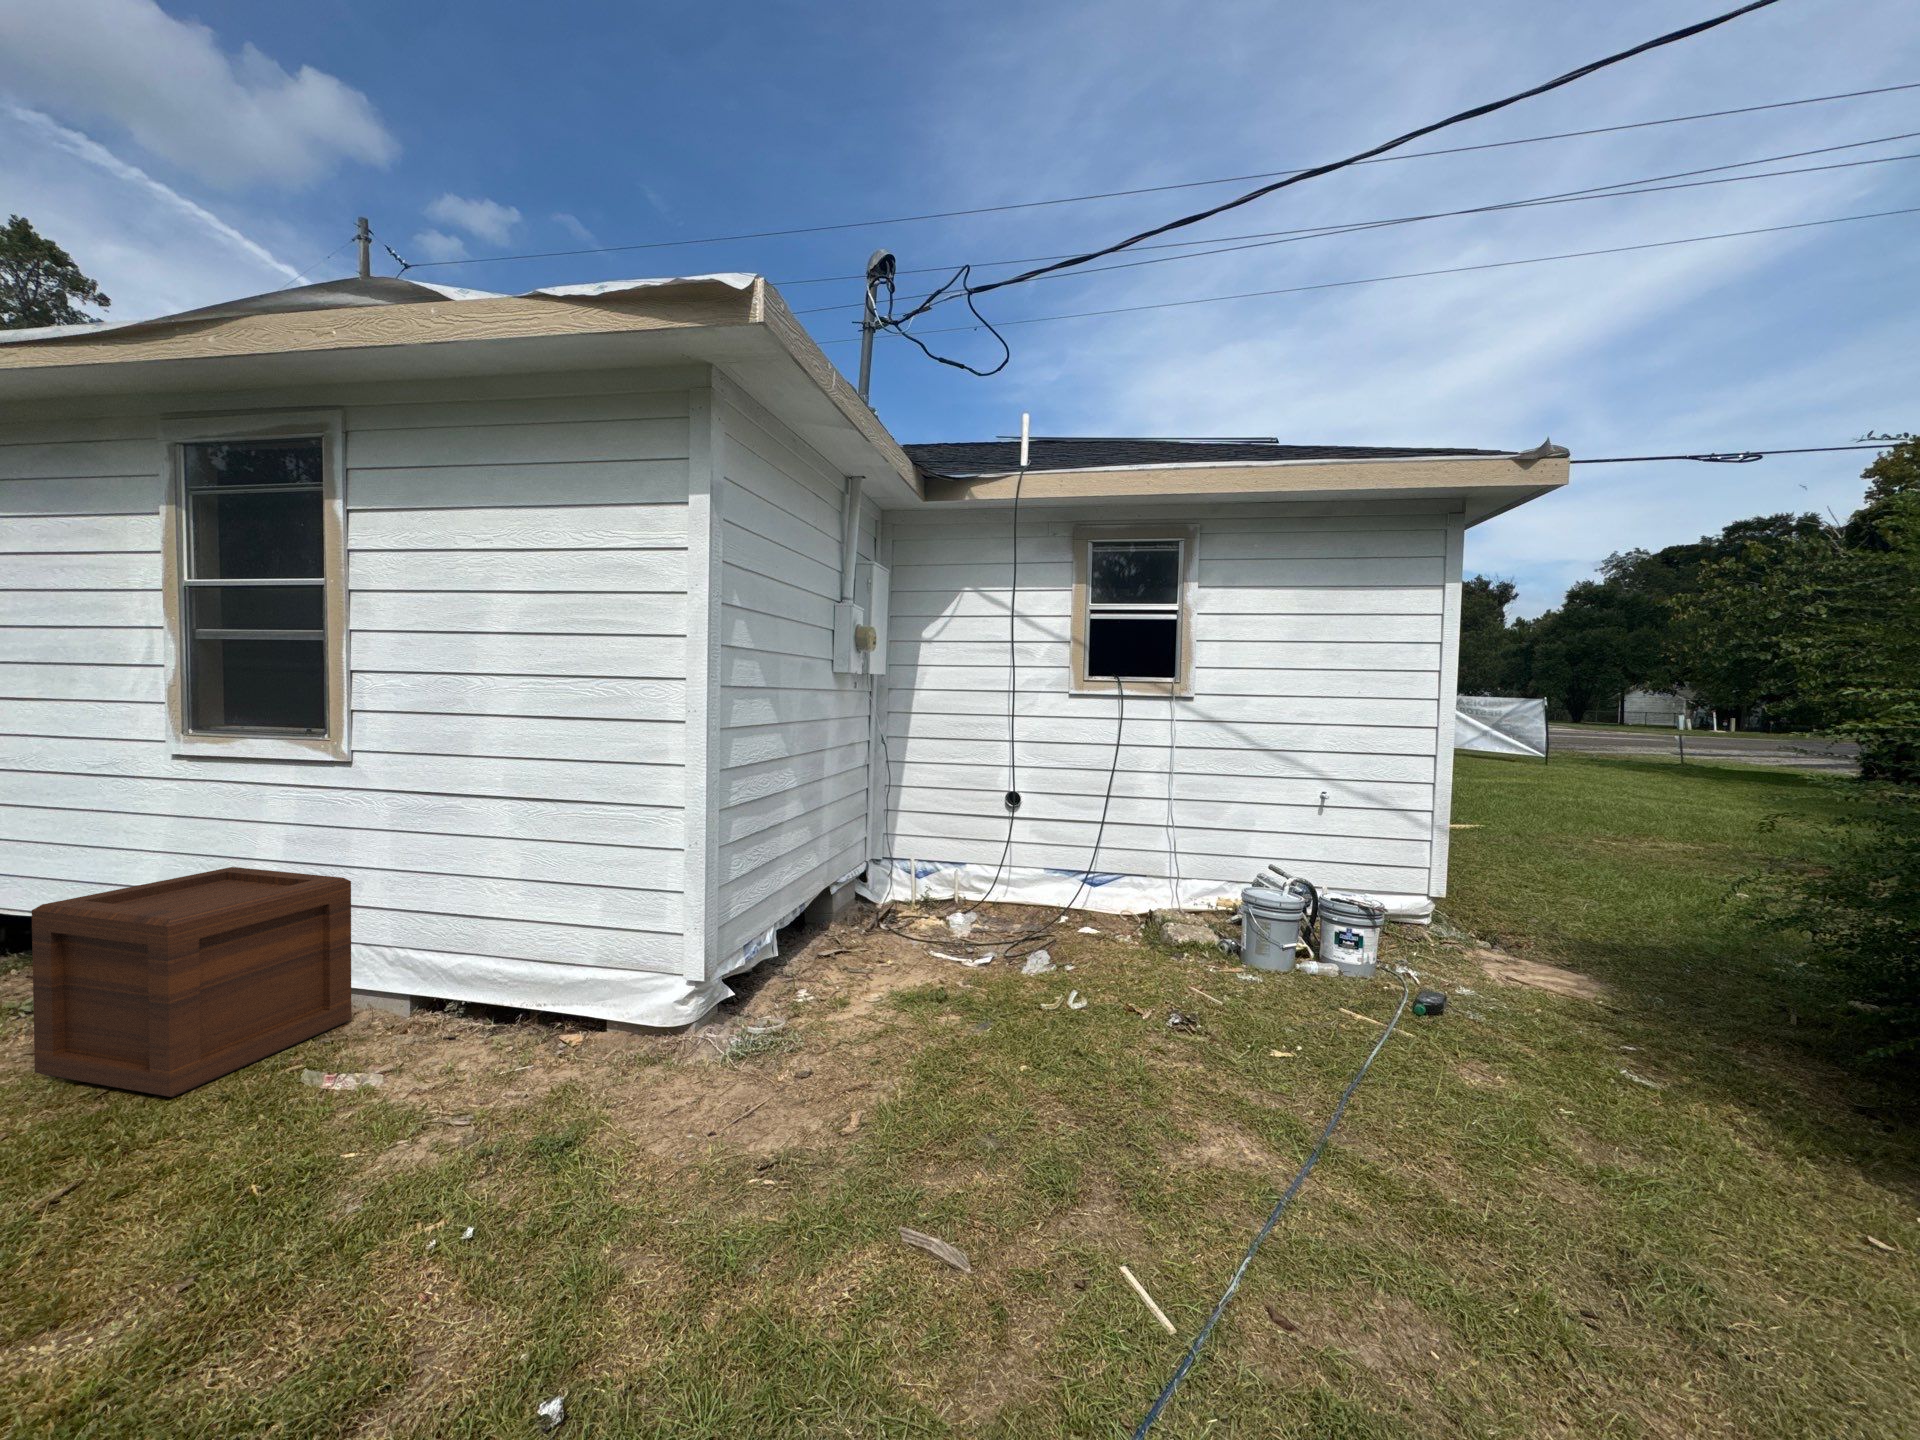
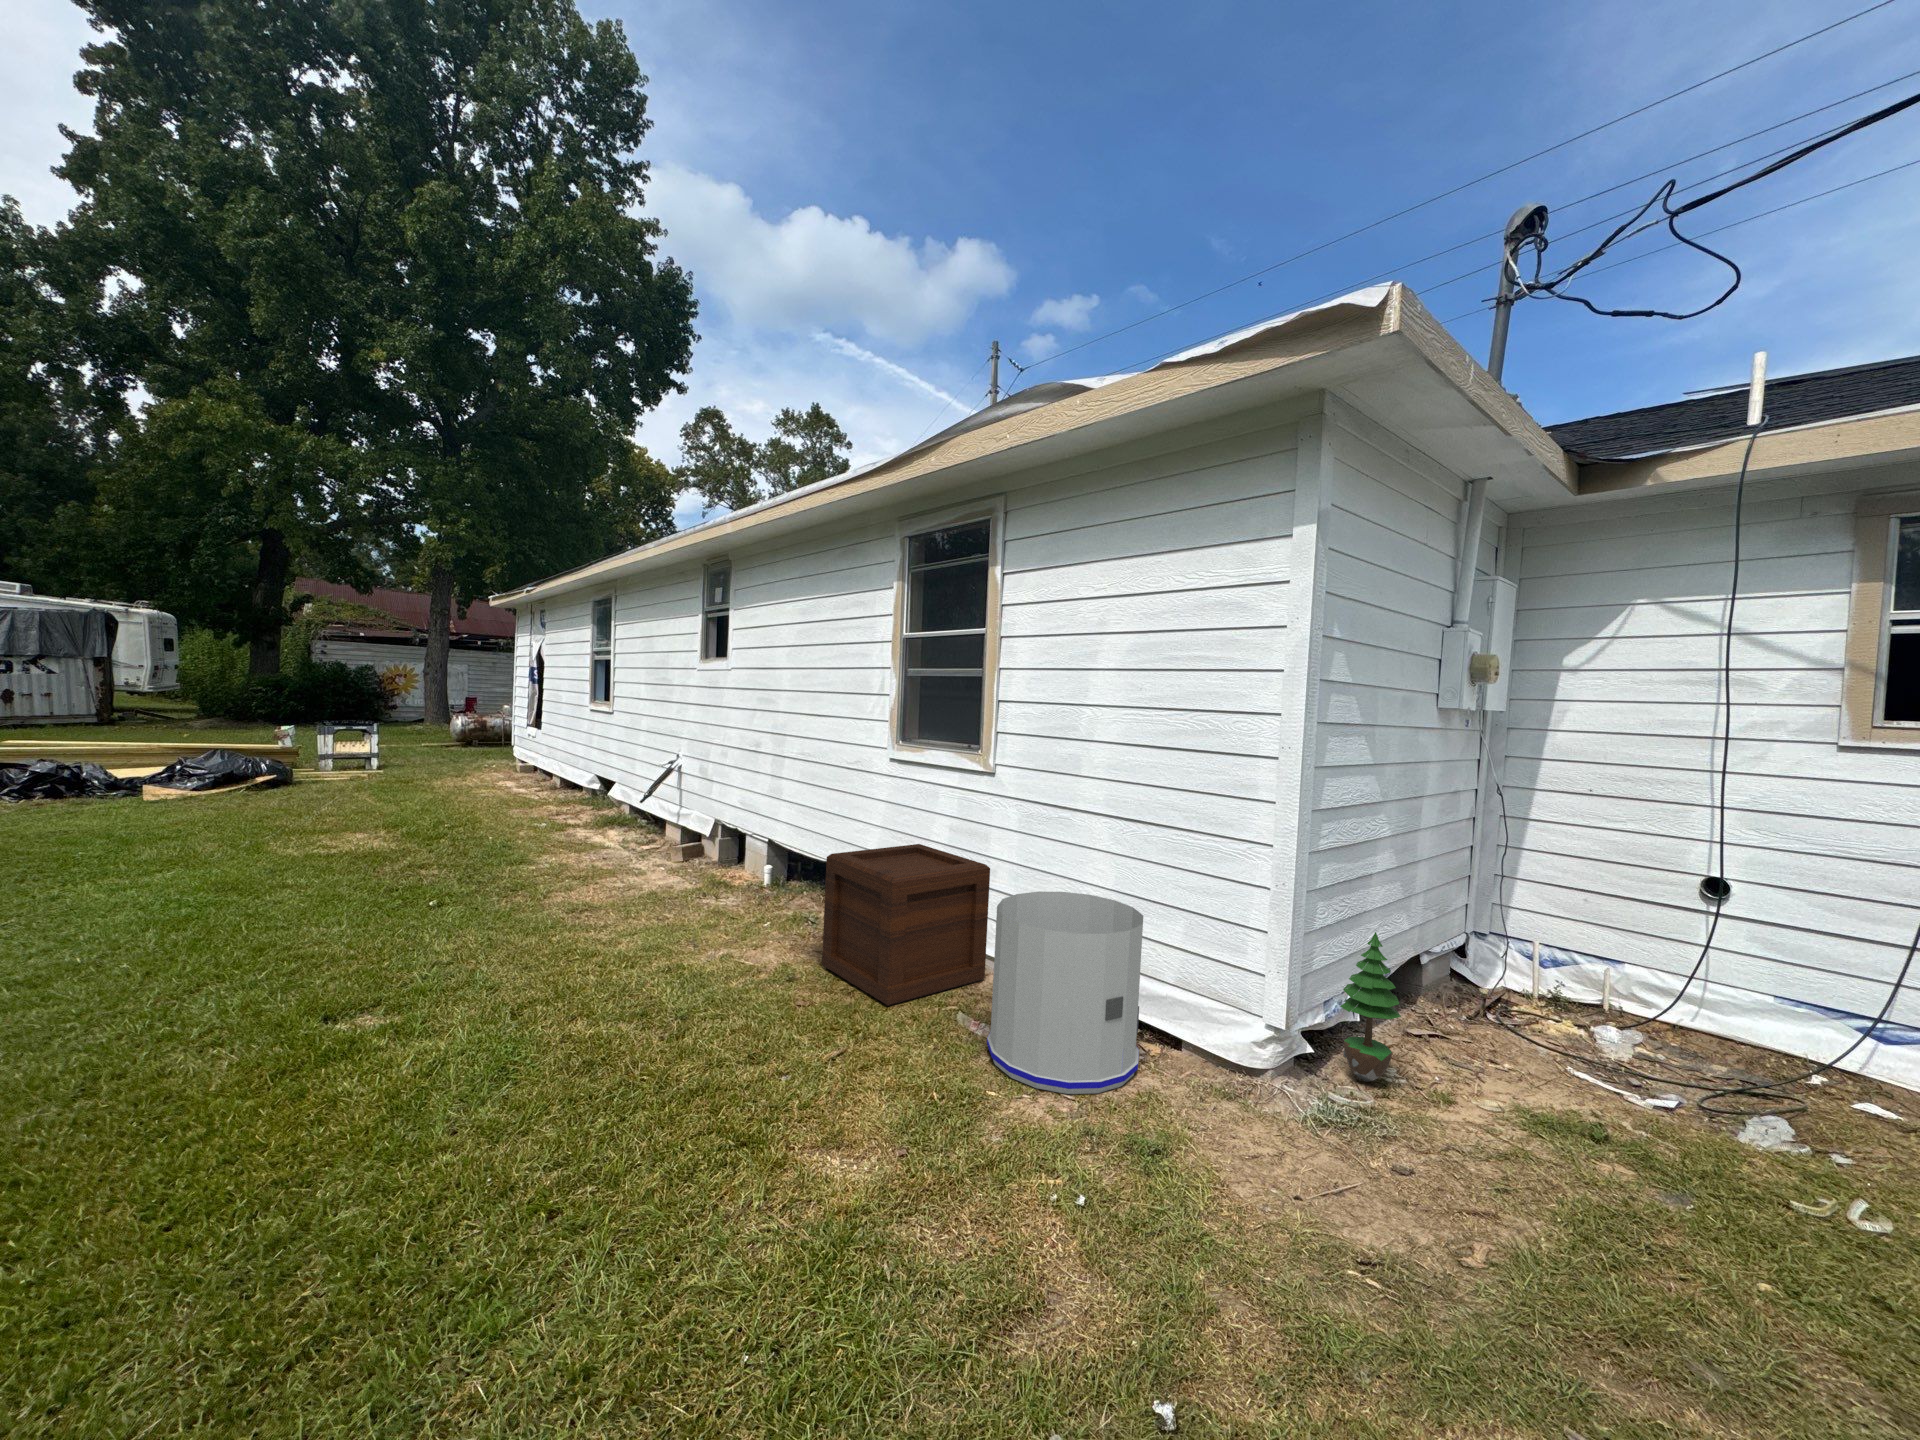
potted tree: none [758,873,808,1007] -> present [1340,932,1401,1082]
trash can: none [344,890,556,1129] -> present [987,891,1143,1094]

